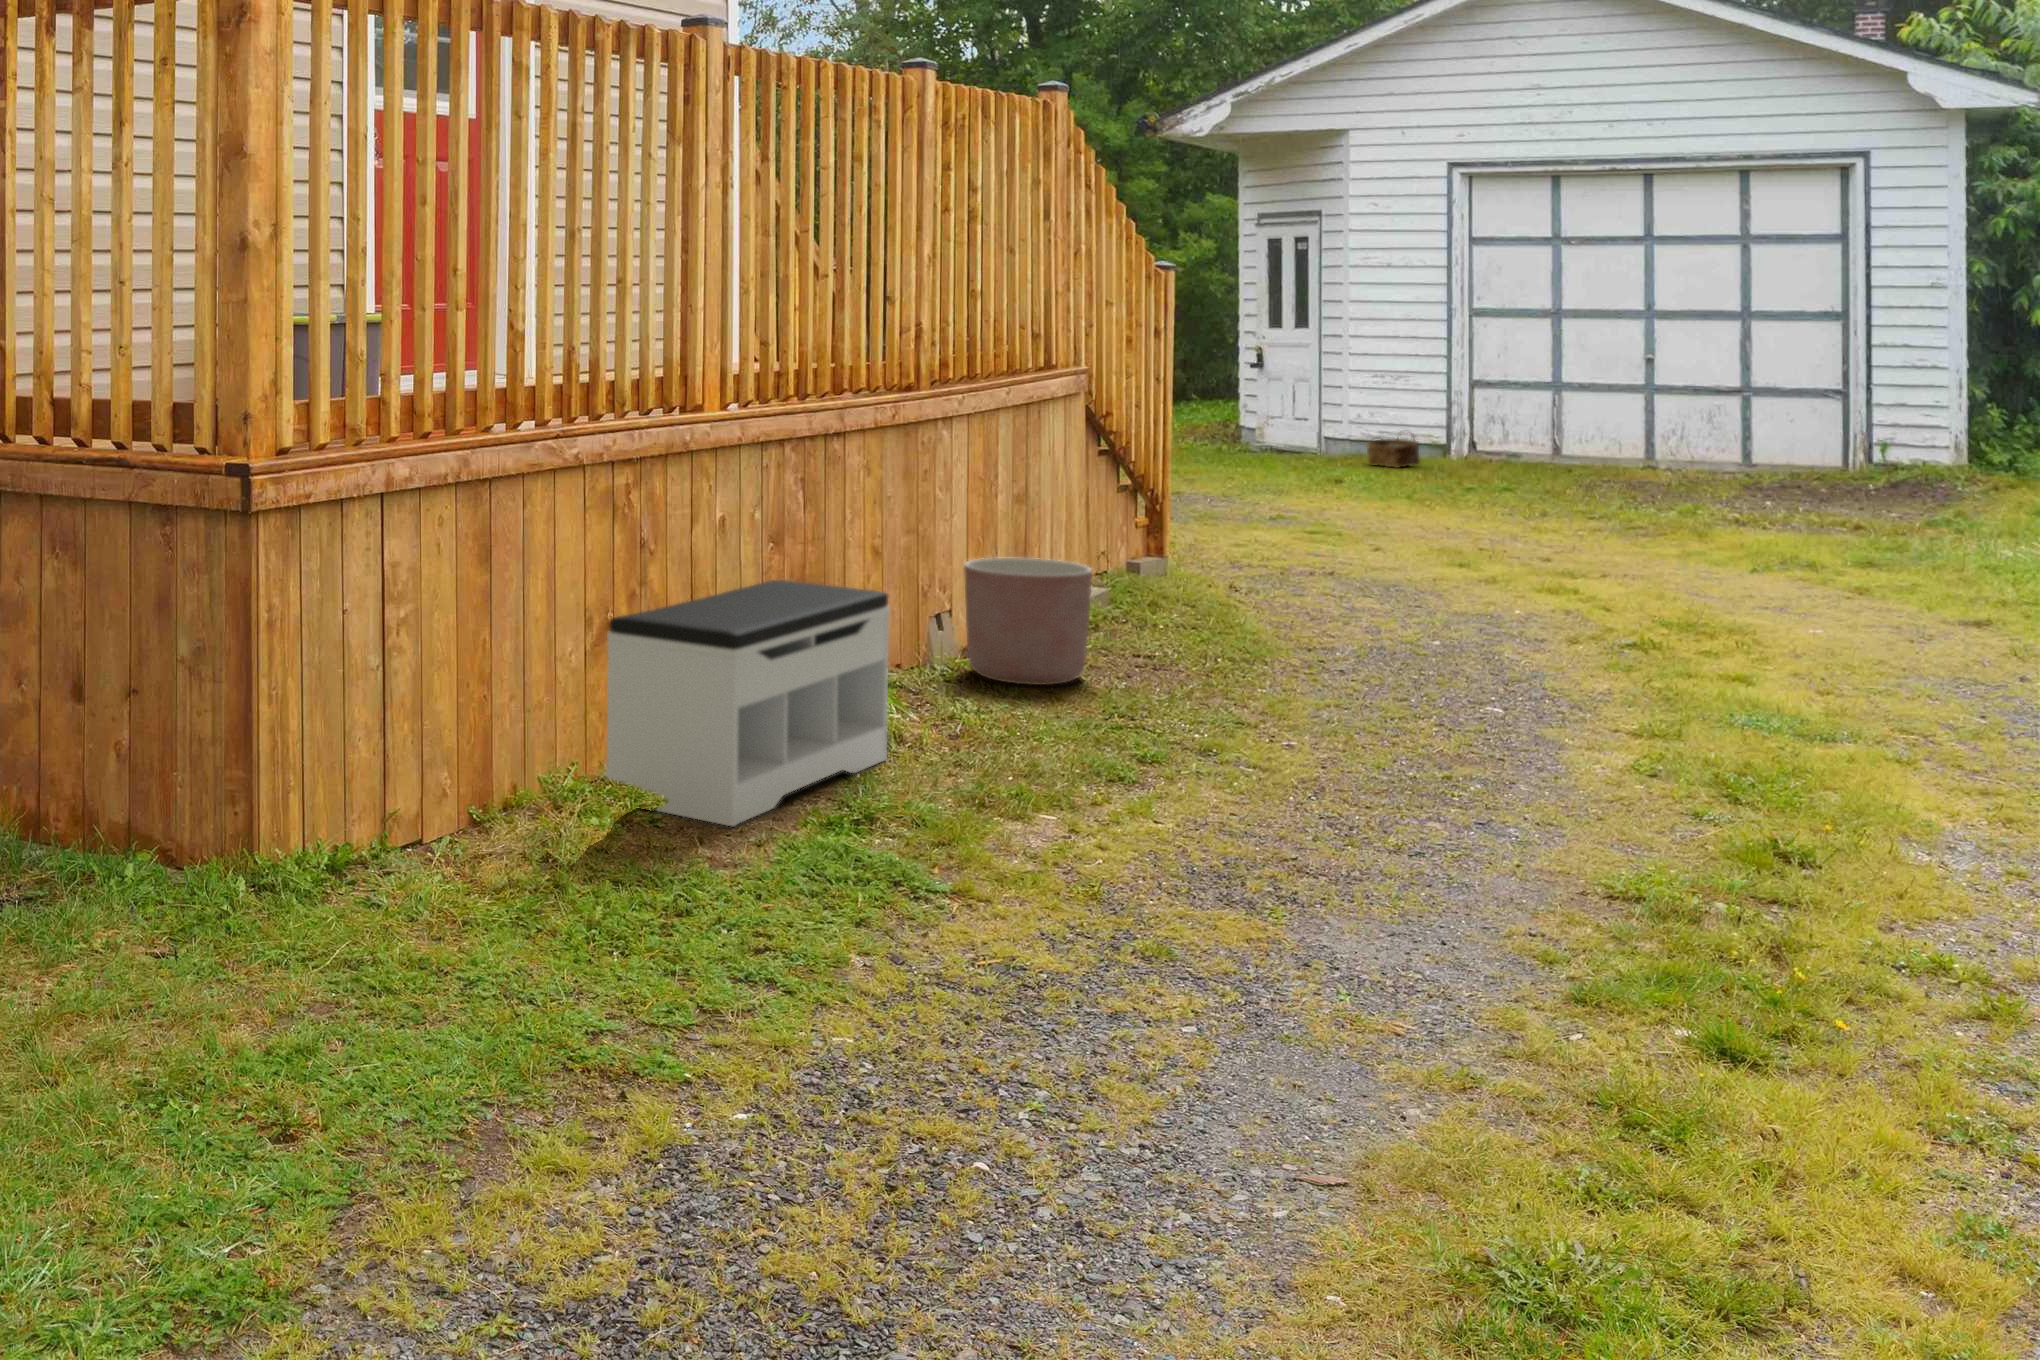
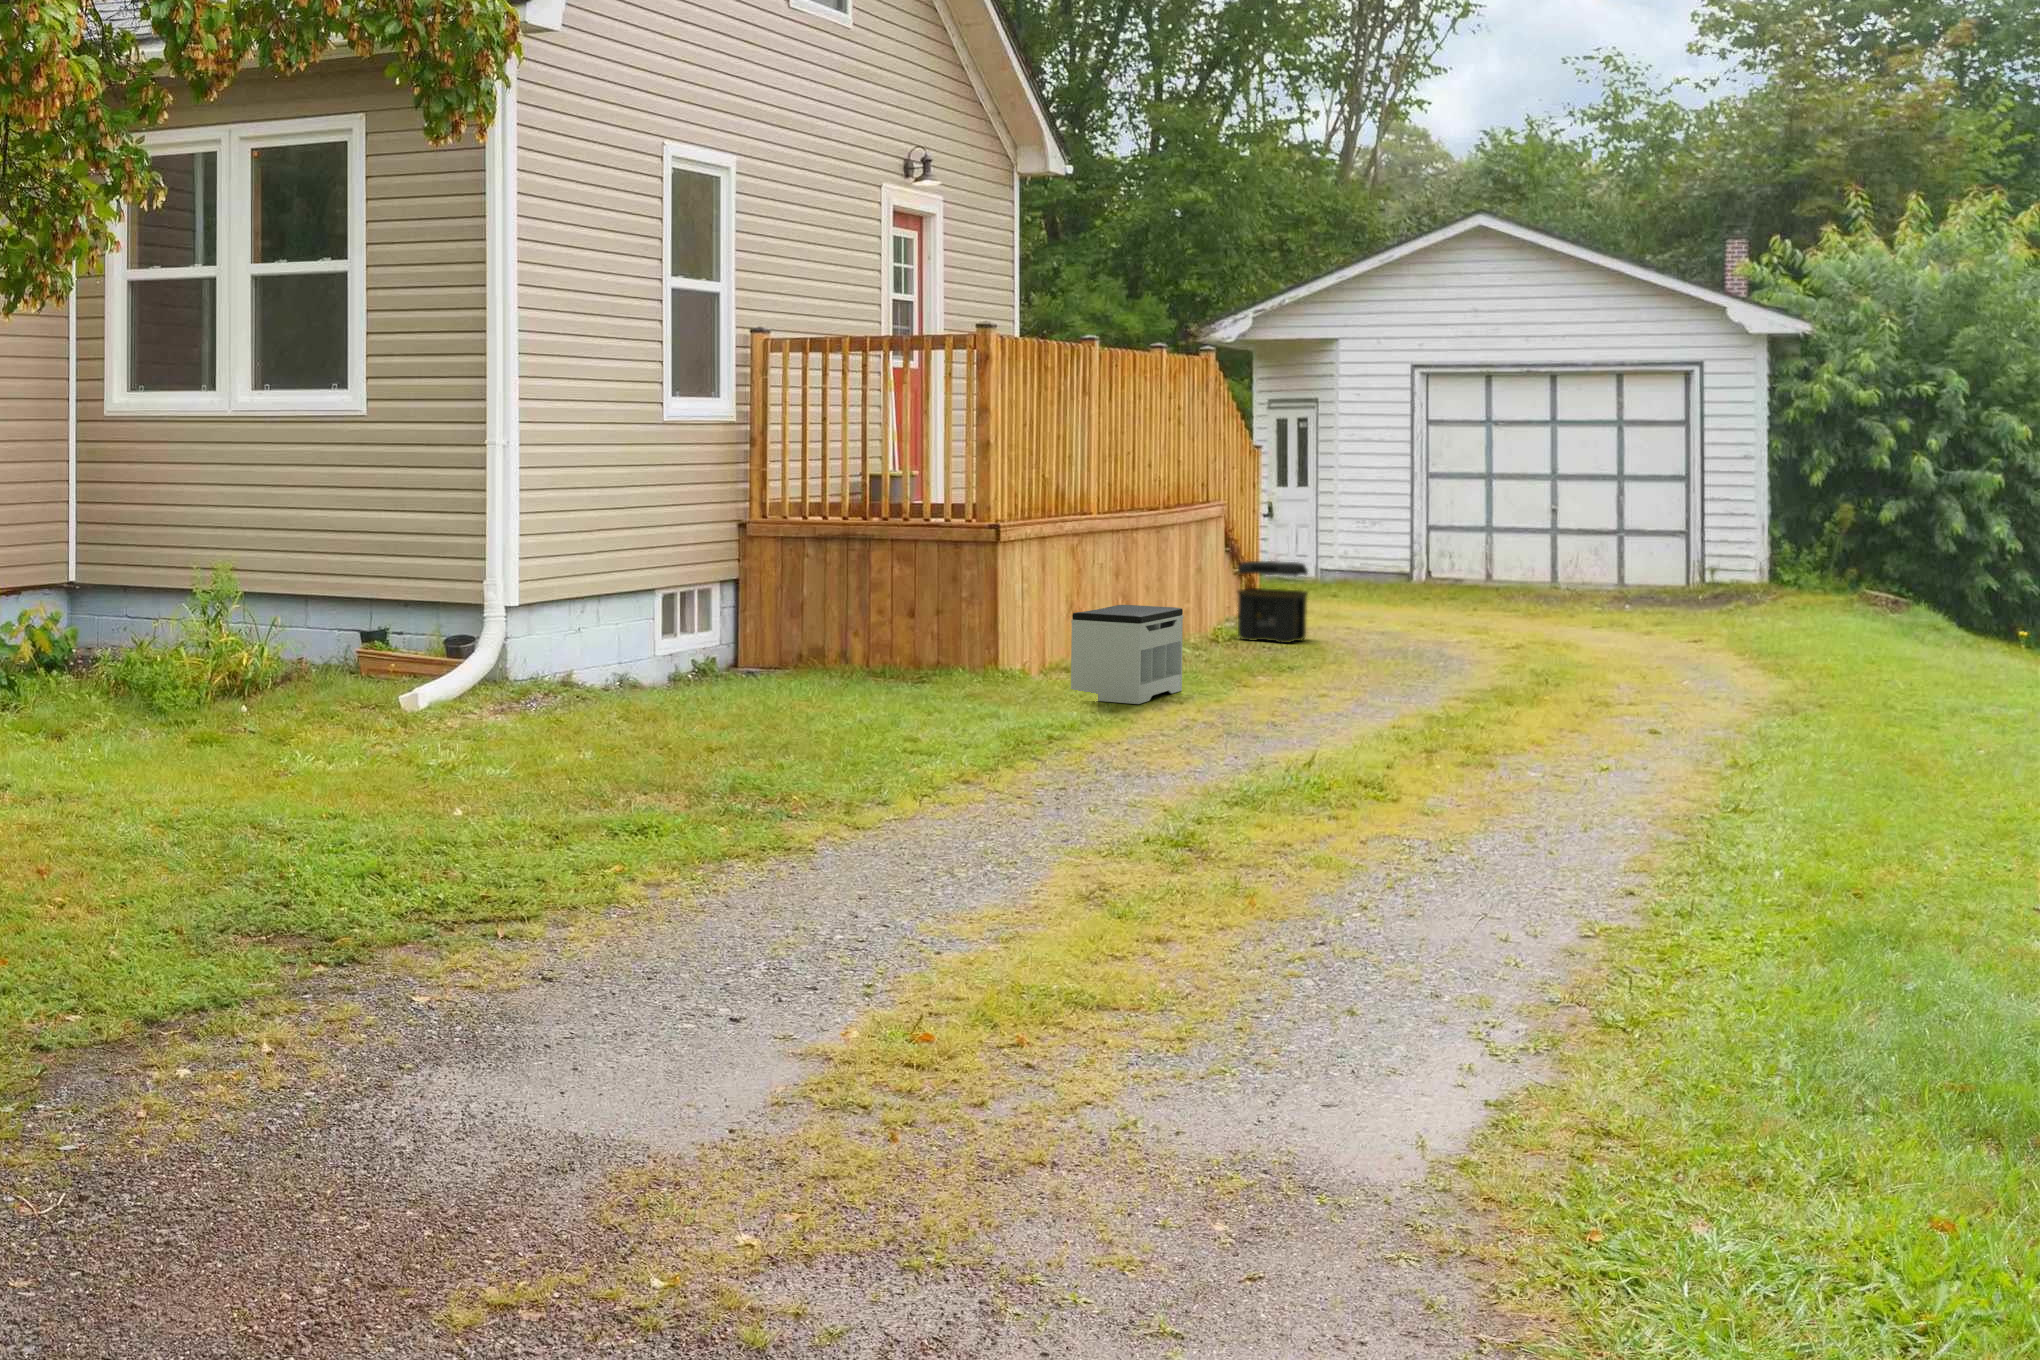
woven basket: present [1367,438,1419,468] -> none [1354,562,1393,590]
toolbox: none [1125,454,1242,591] -> present [1238,561,1308,643]
planter: present [964,558,1092,685] -> none [1185,607,1255,672]

